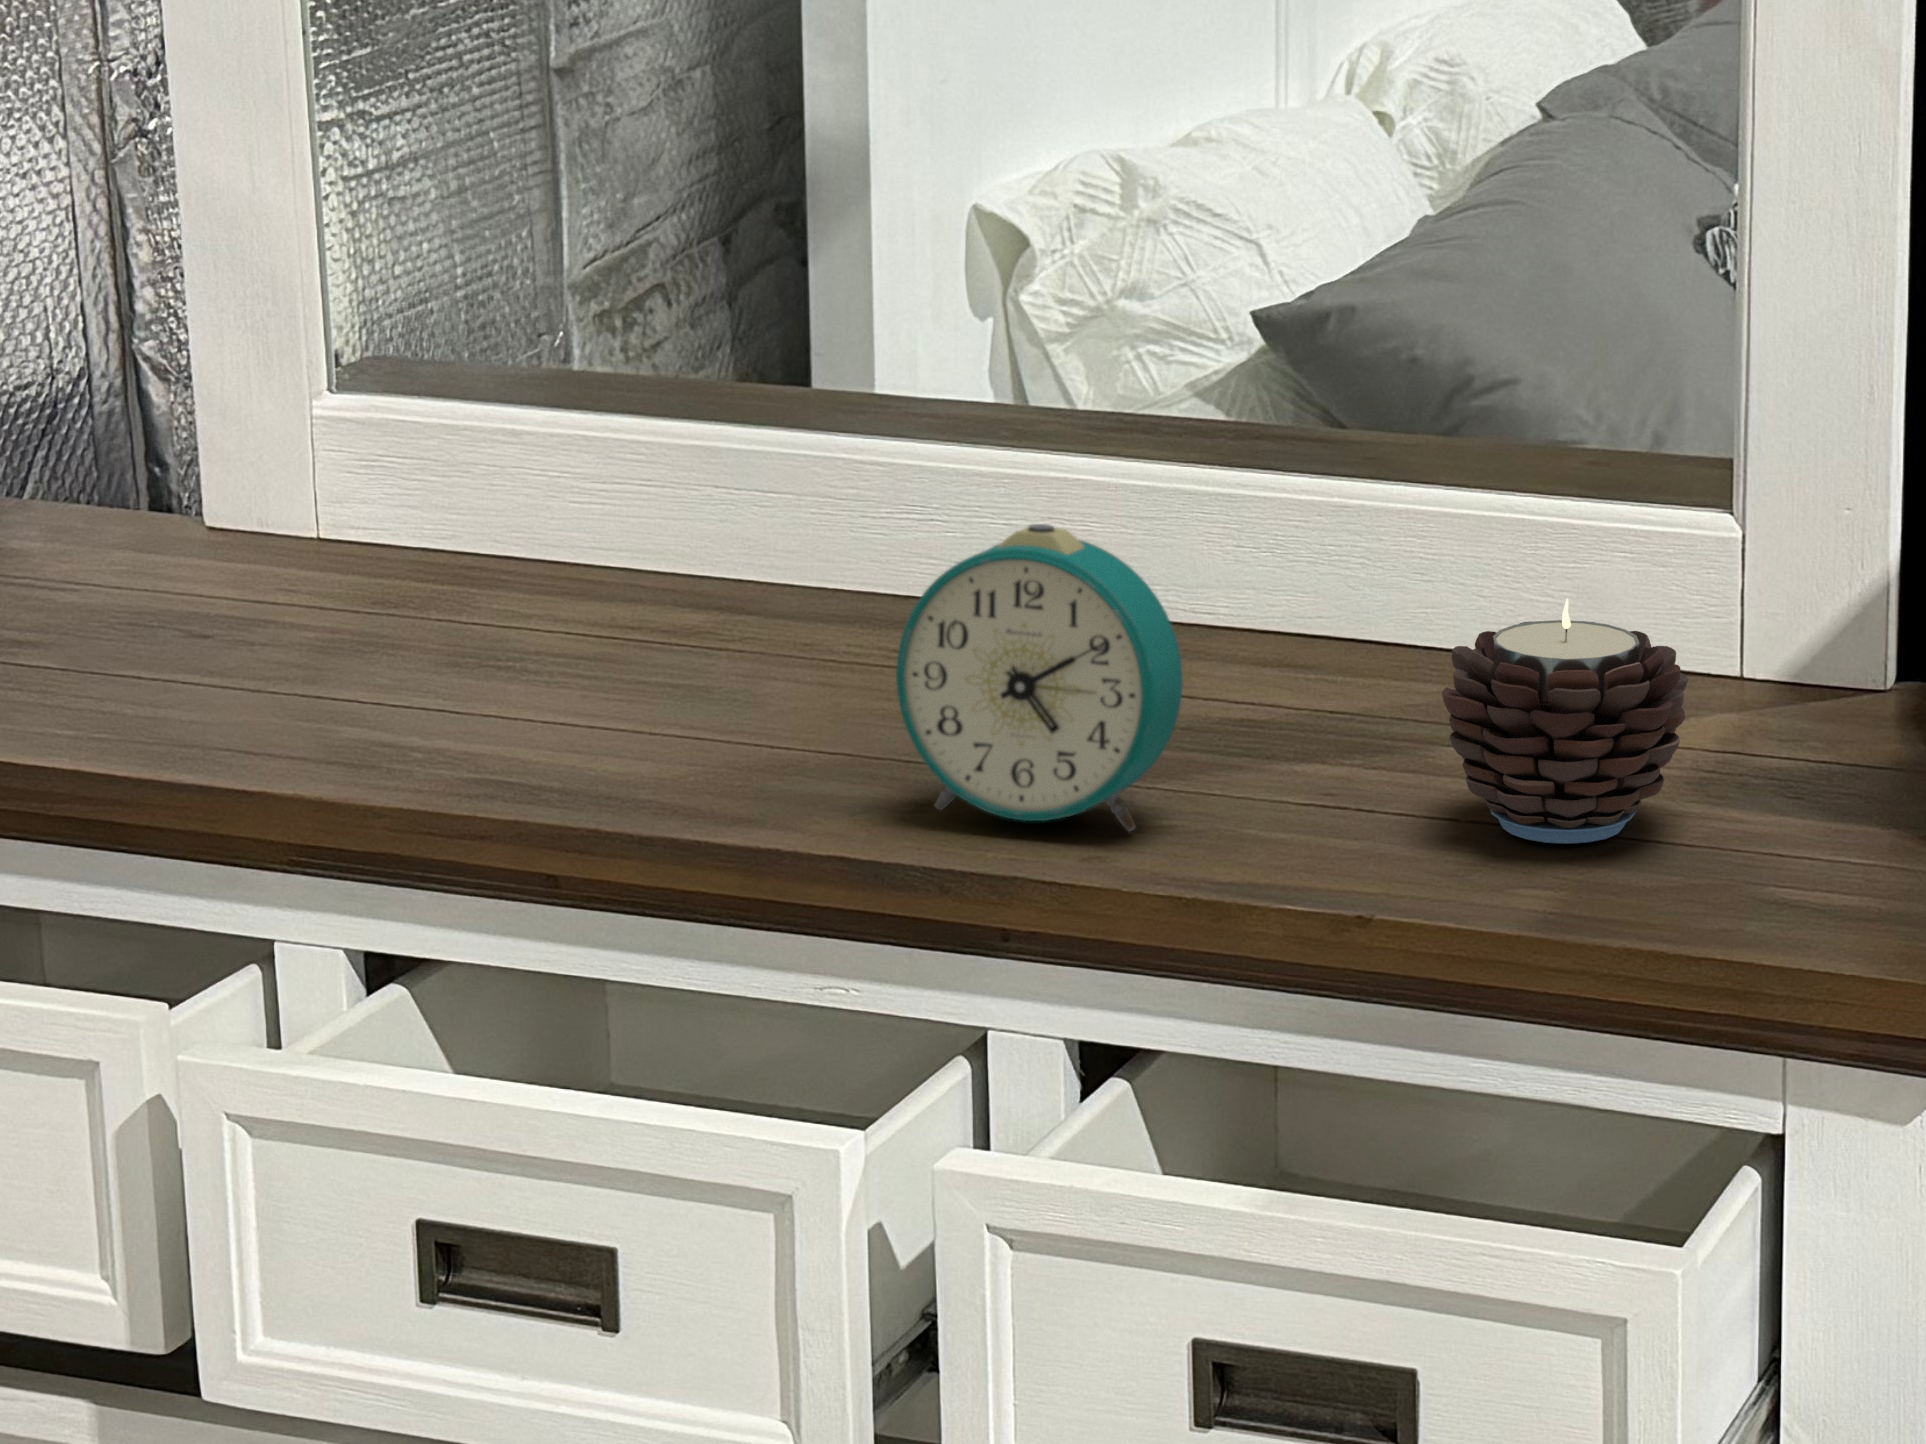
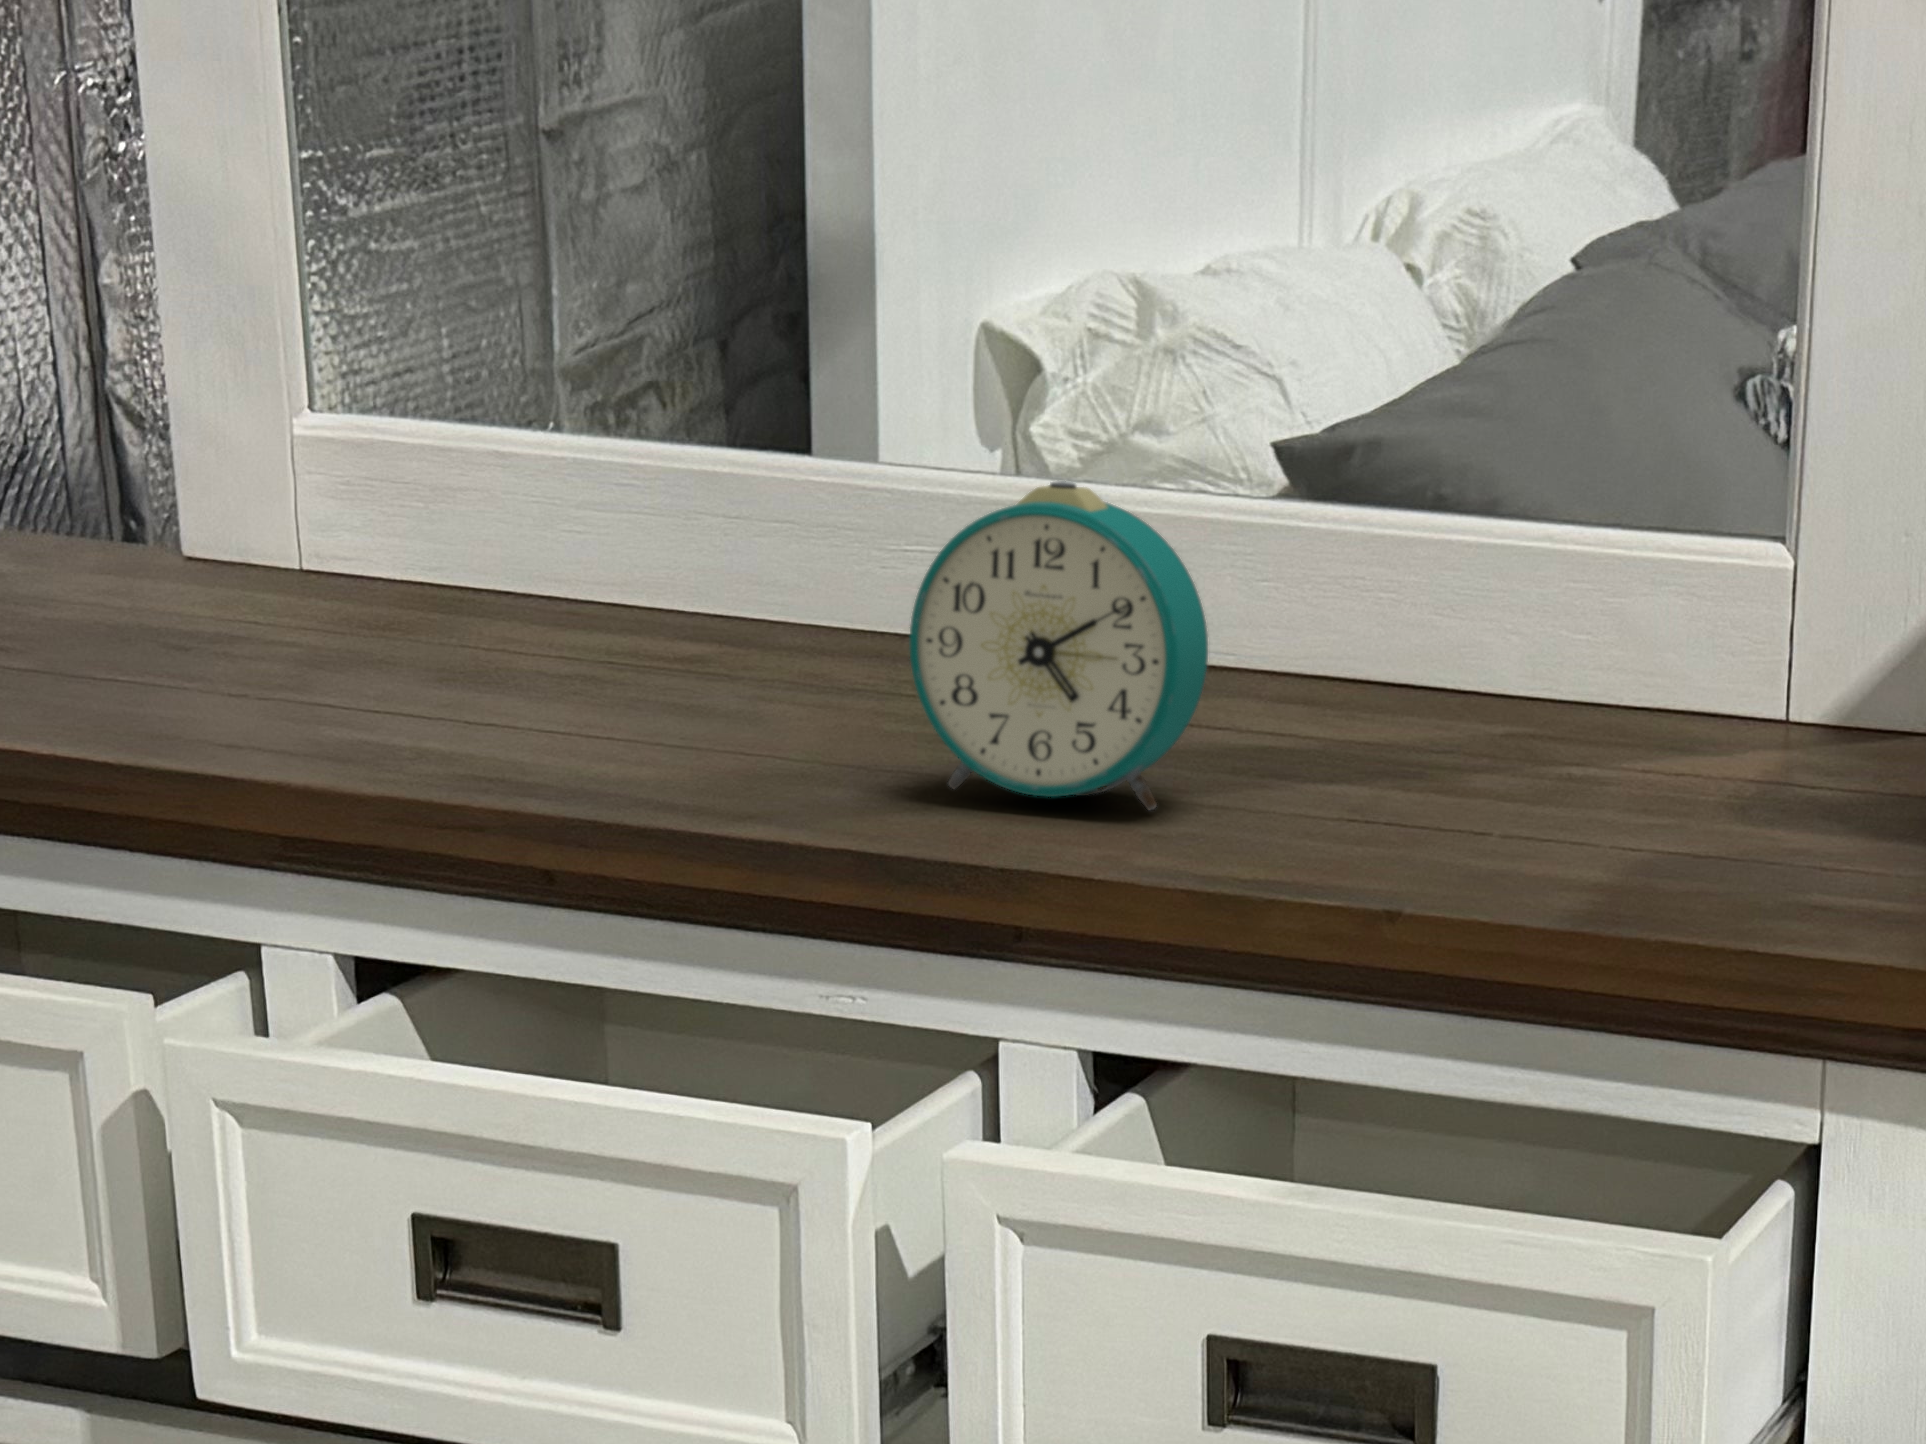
candle: present [1442,599,1688,844] -> none [1479,569,1736,828]

